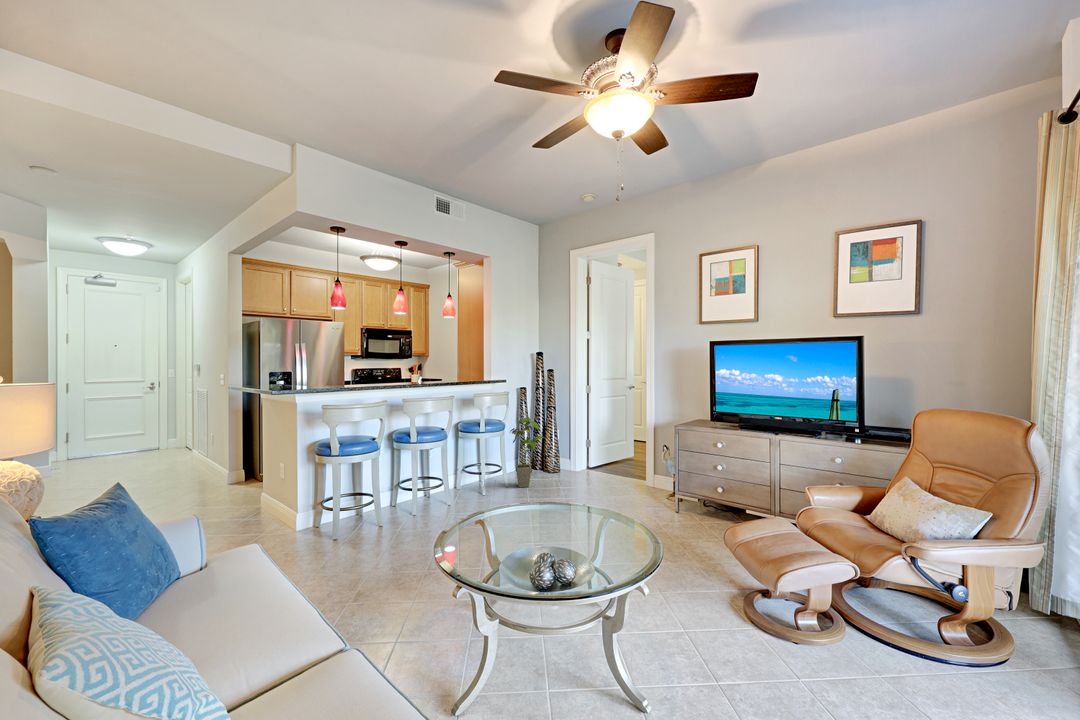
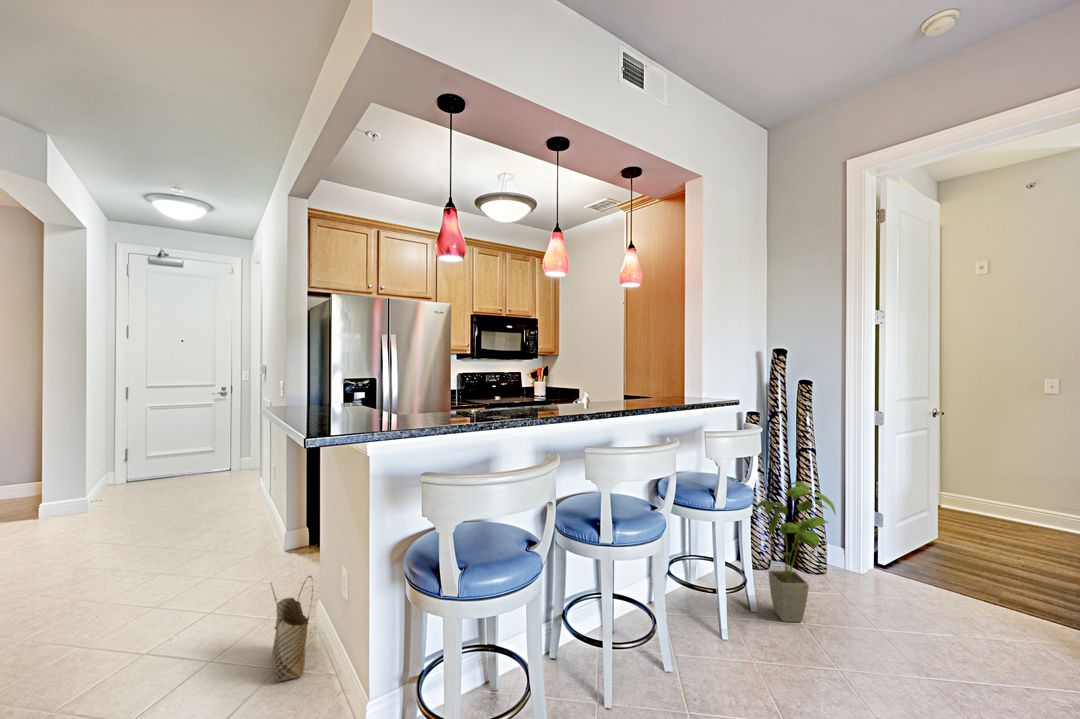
woven basket: none [239,471,264,519] -> present [270,576,312,681]

